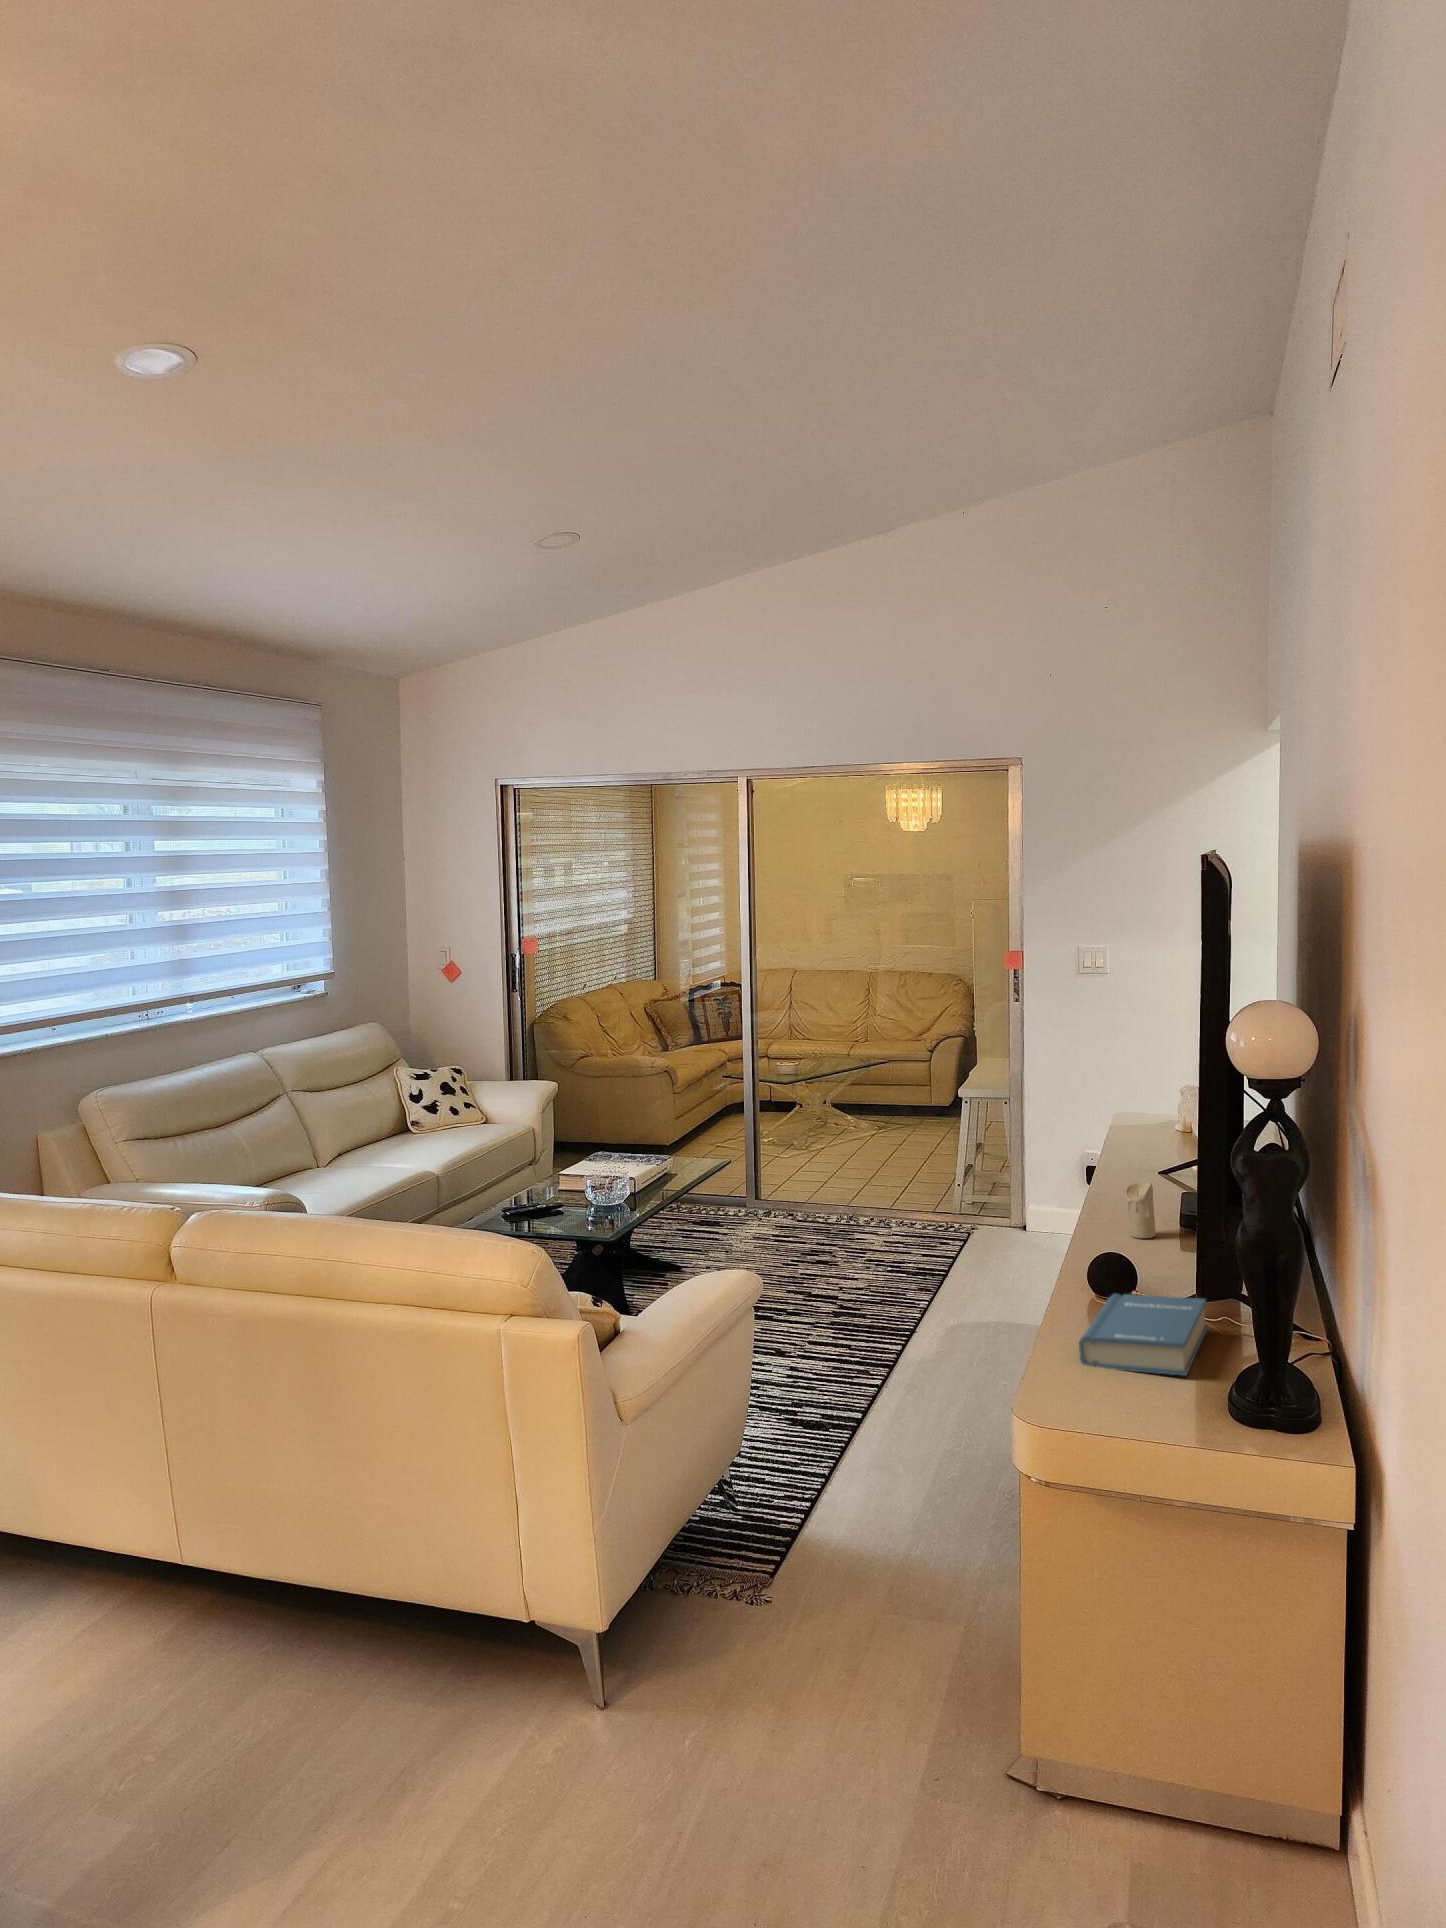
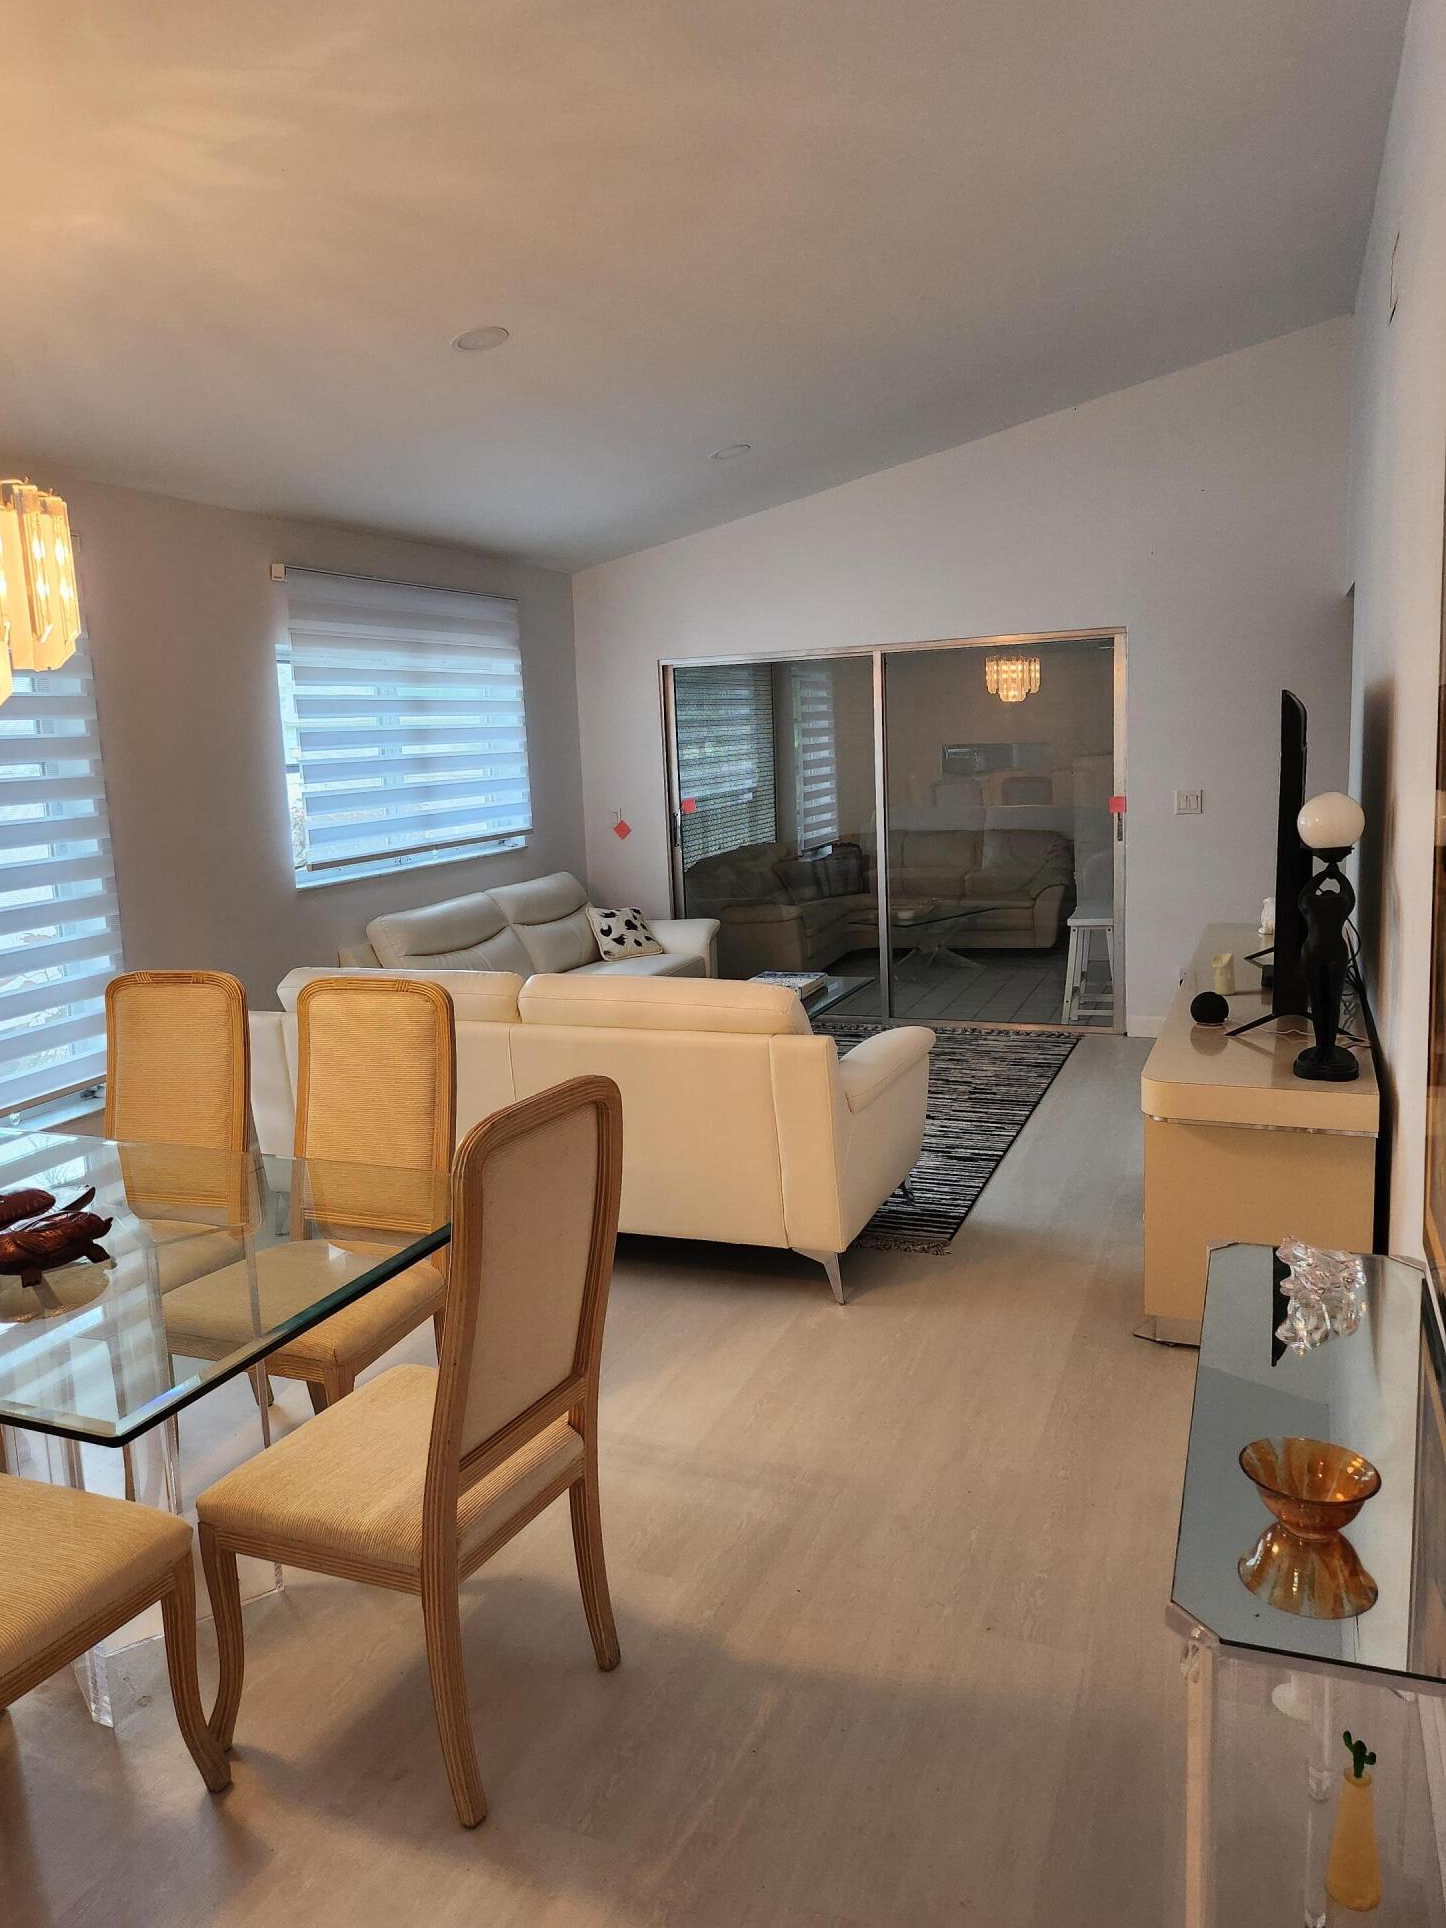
hardback book: present [1079,1293,1208,1376] -> none [1189,1019,1281,1064]

